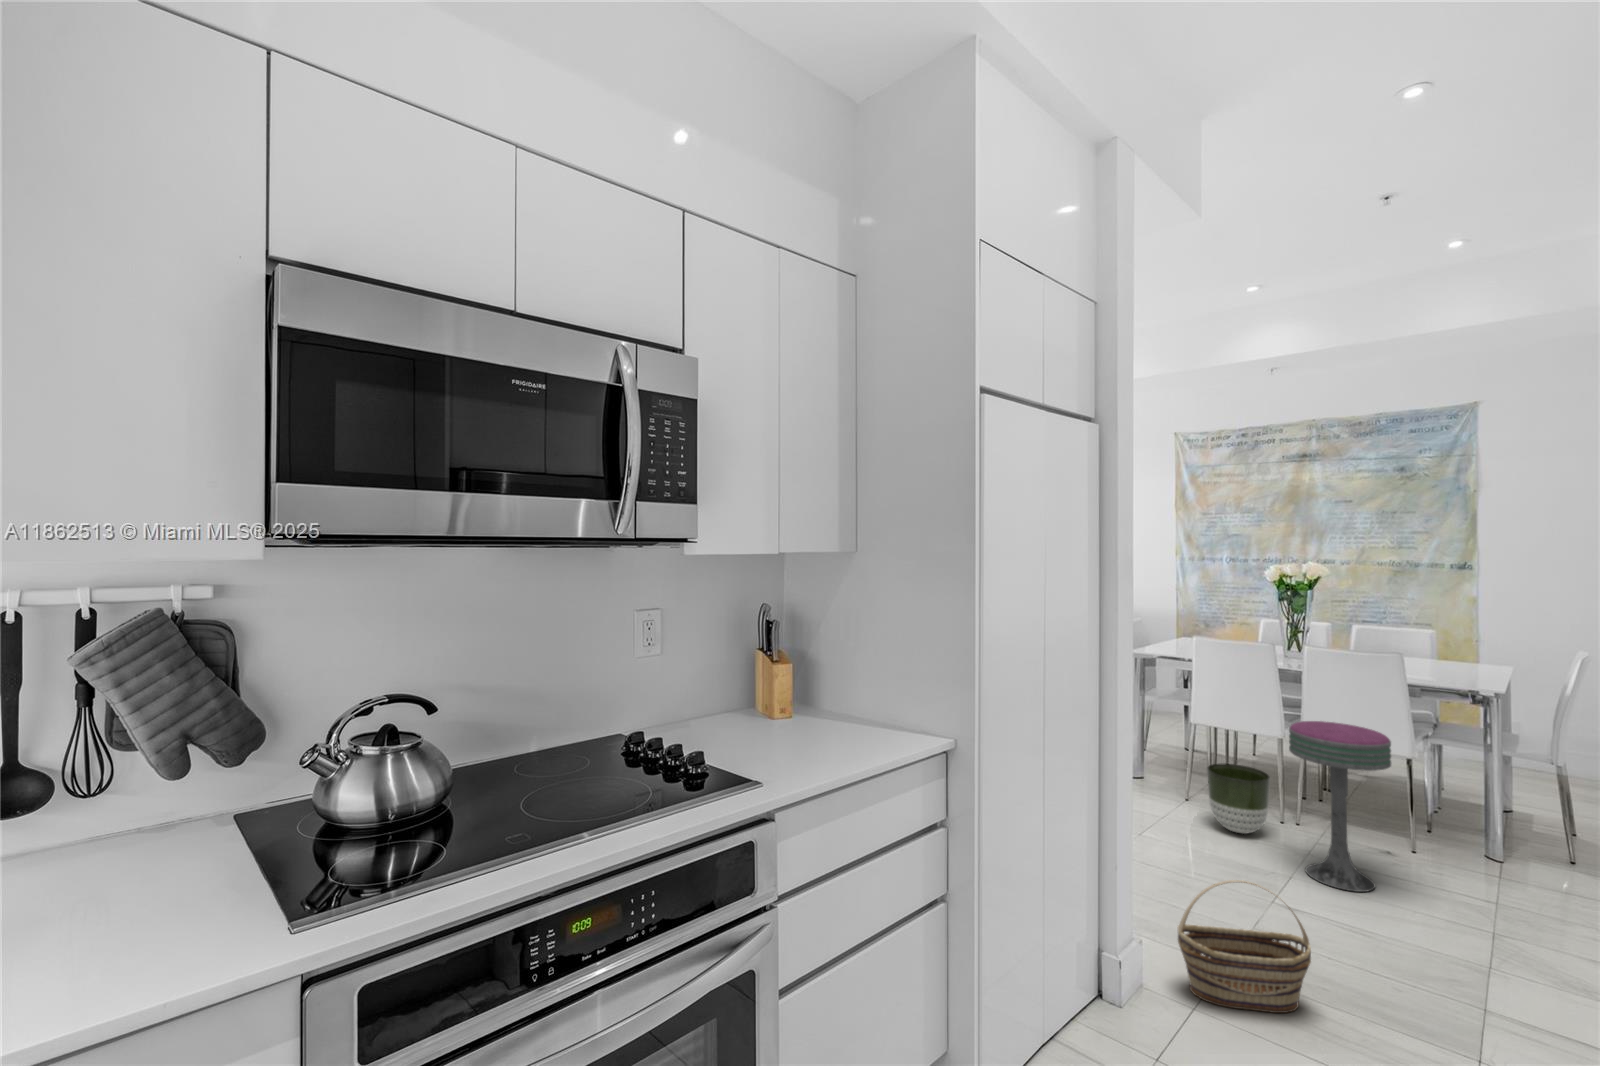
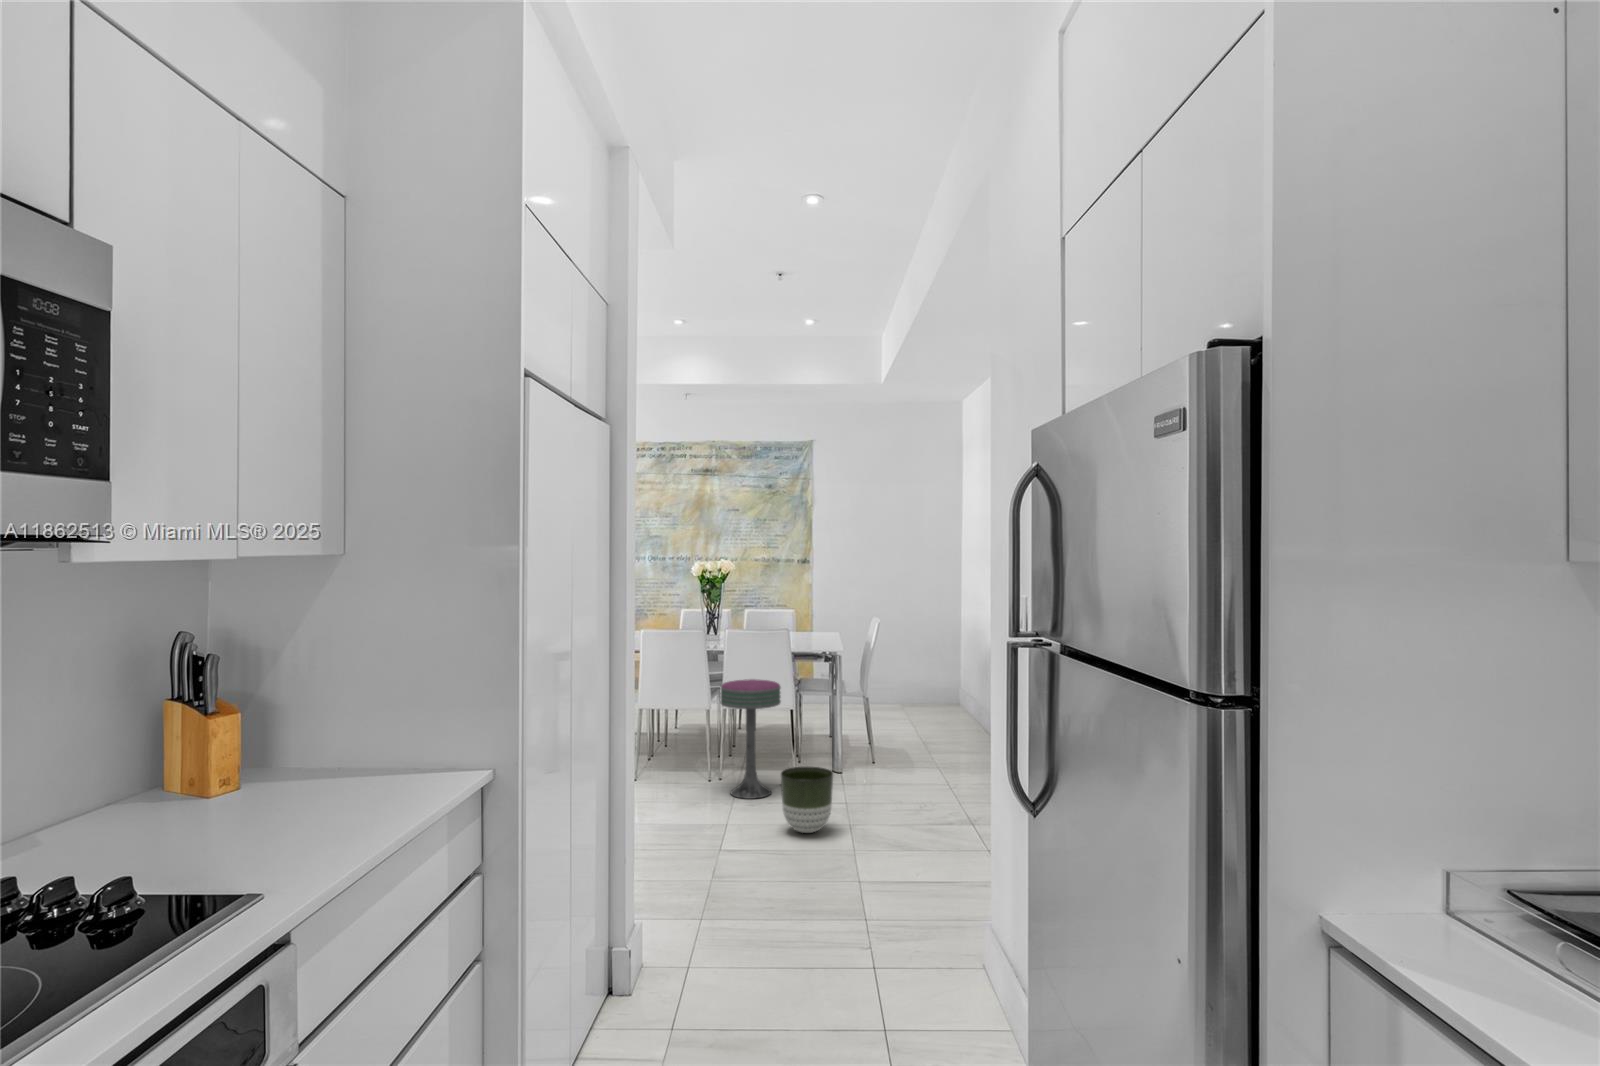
planter: present [1207,763,1270,834] -> present [781,767,833,833]
basket: present [1178,880,1311,1013] -> none [674,785,751,877]

